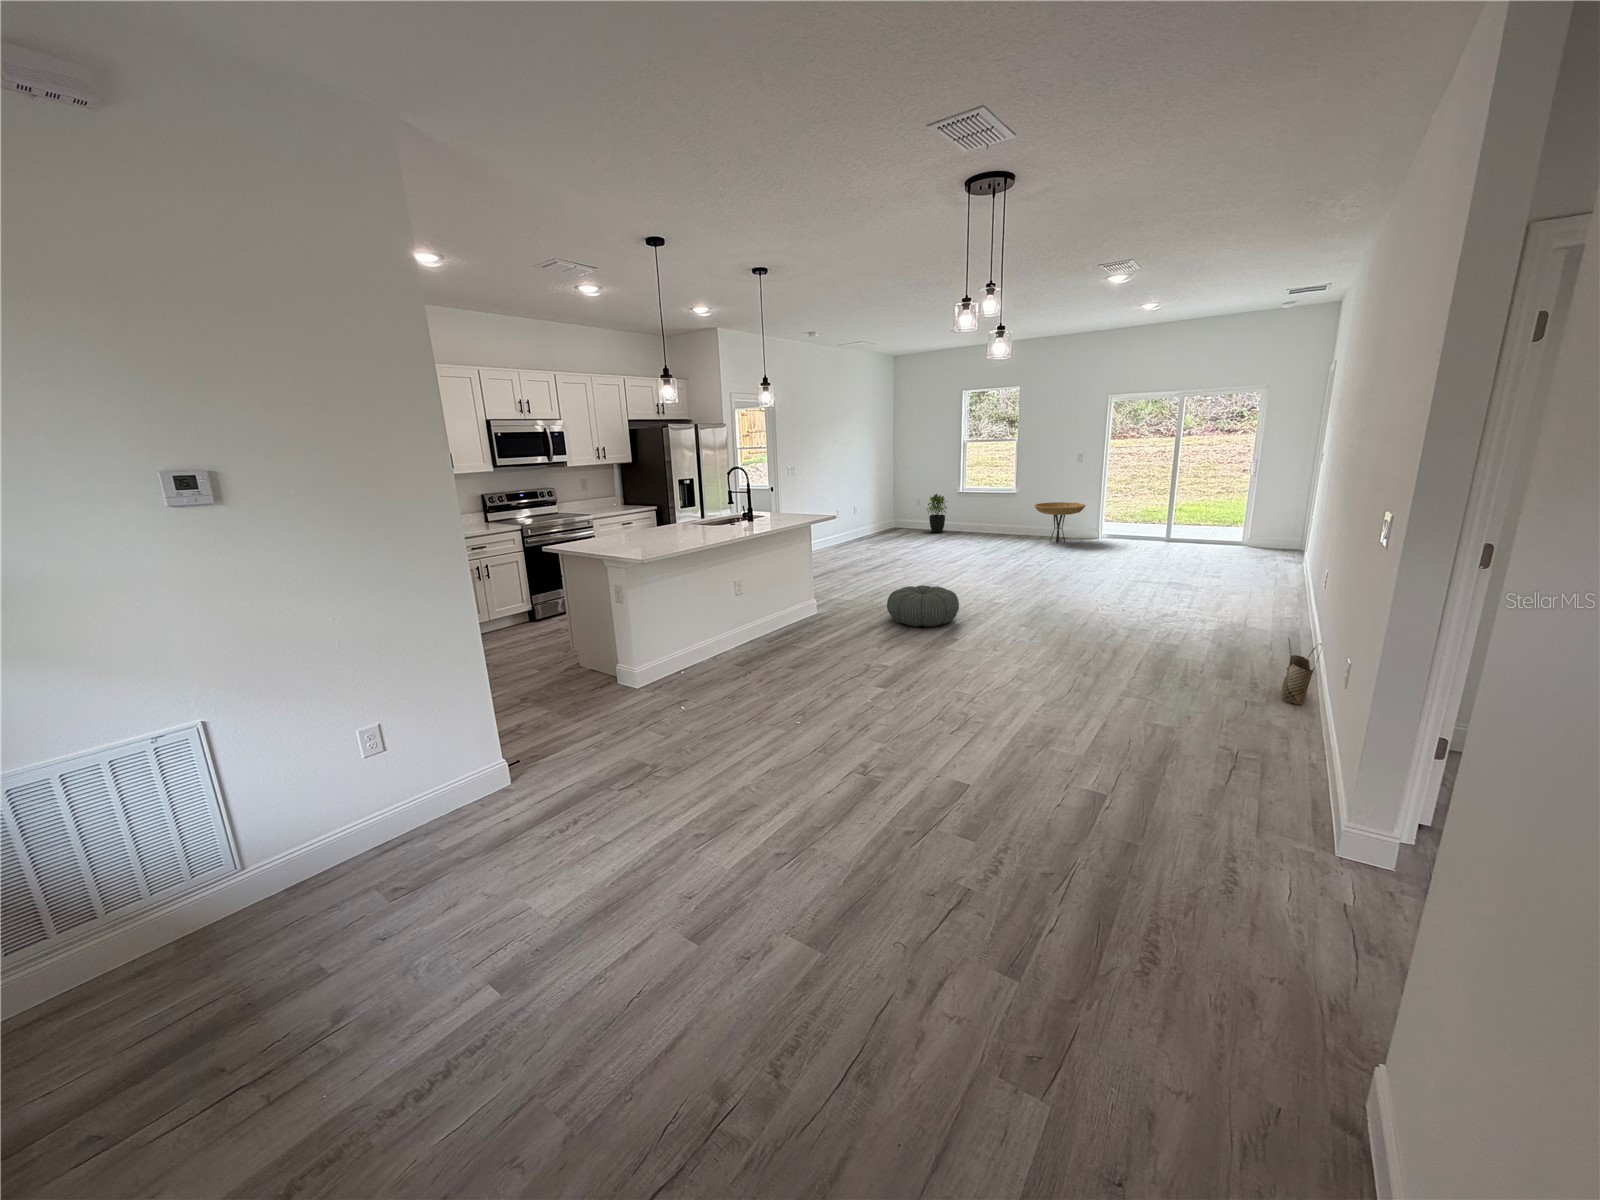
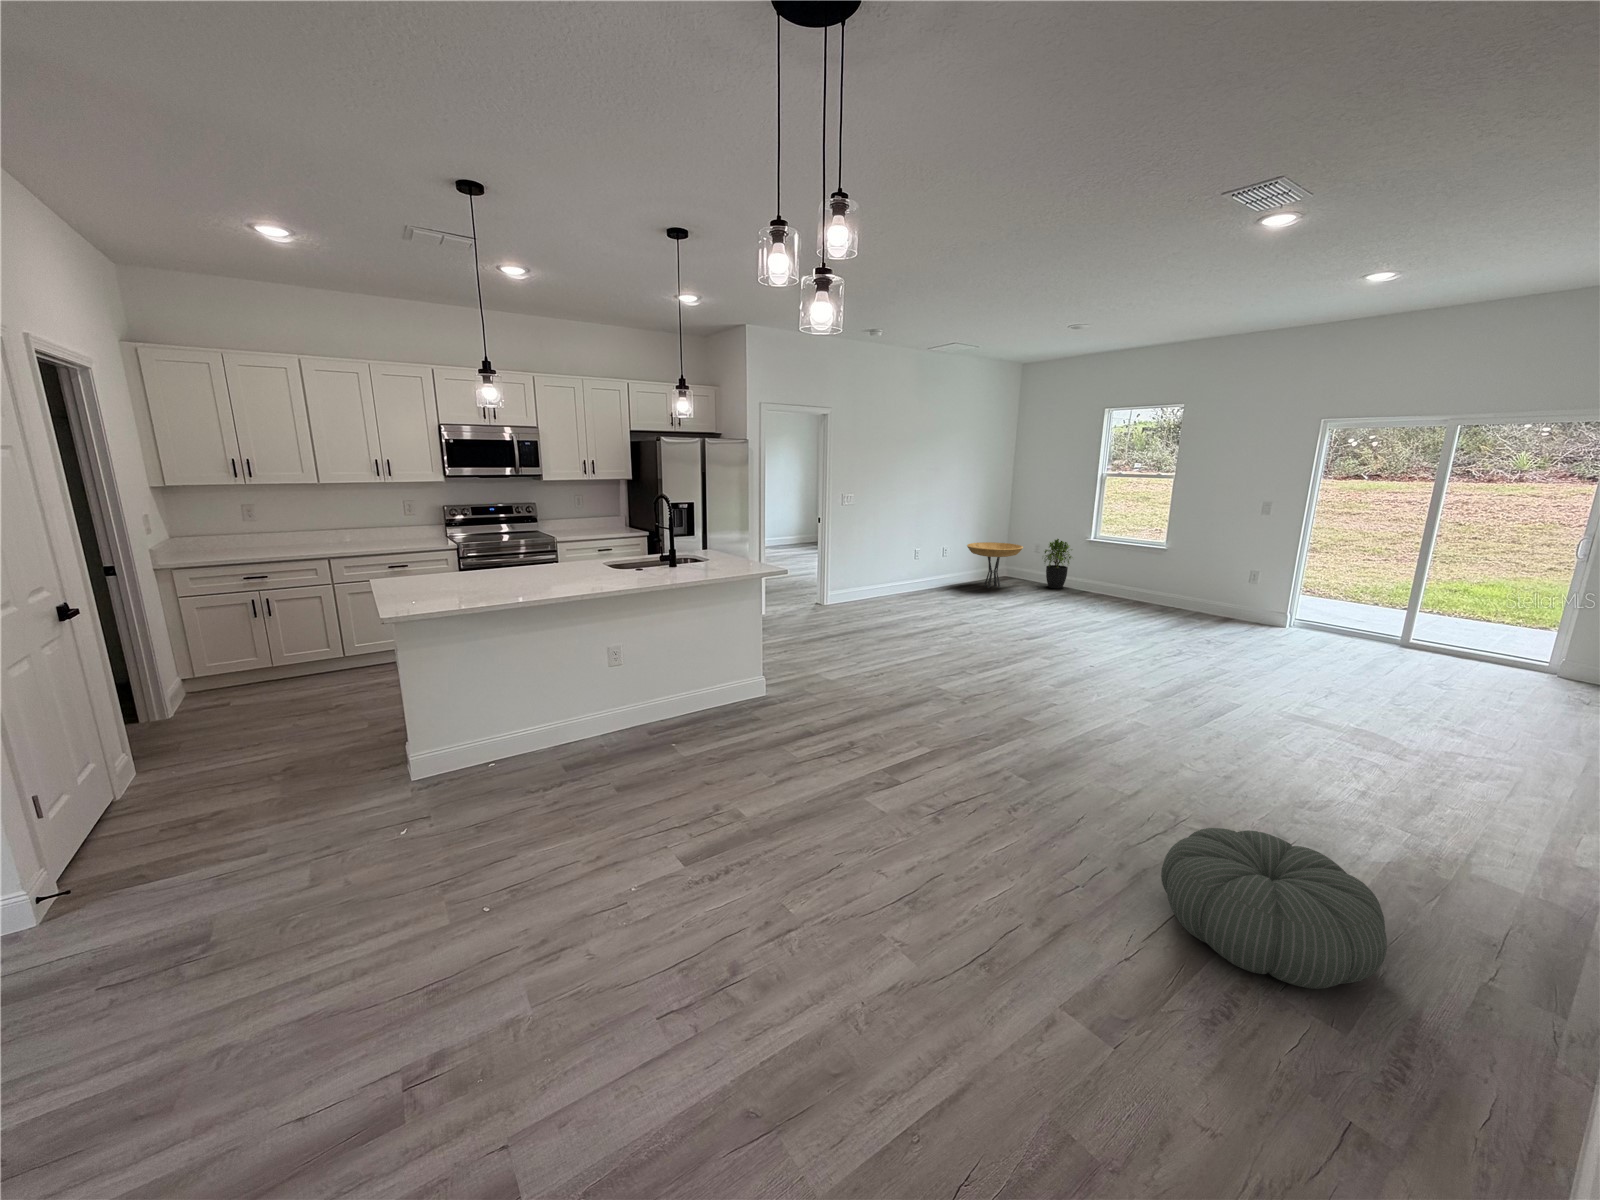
side table: present [1034,502,1086,543] -> present [967,542,1023,588]
pouf: present [887,585,959,627] -> present [1161,828,1387,989]
woven basket: present [1282,638,1322,705] -> none [1453,973,1582,1157]

